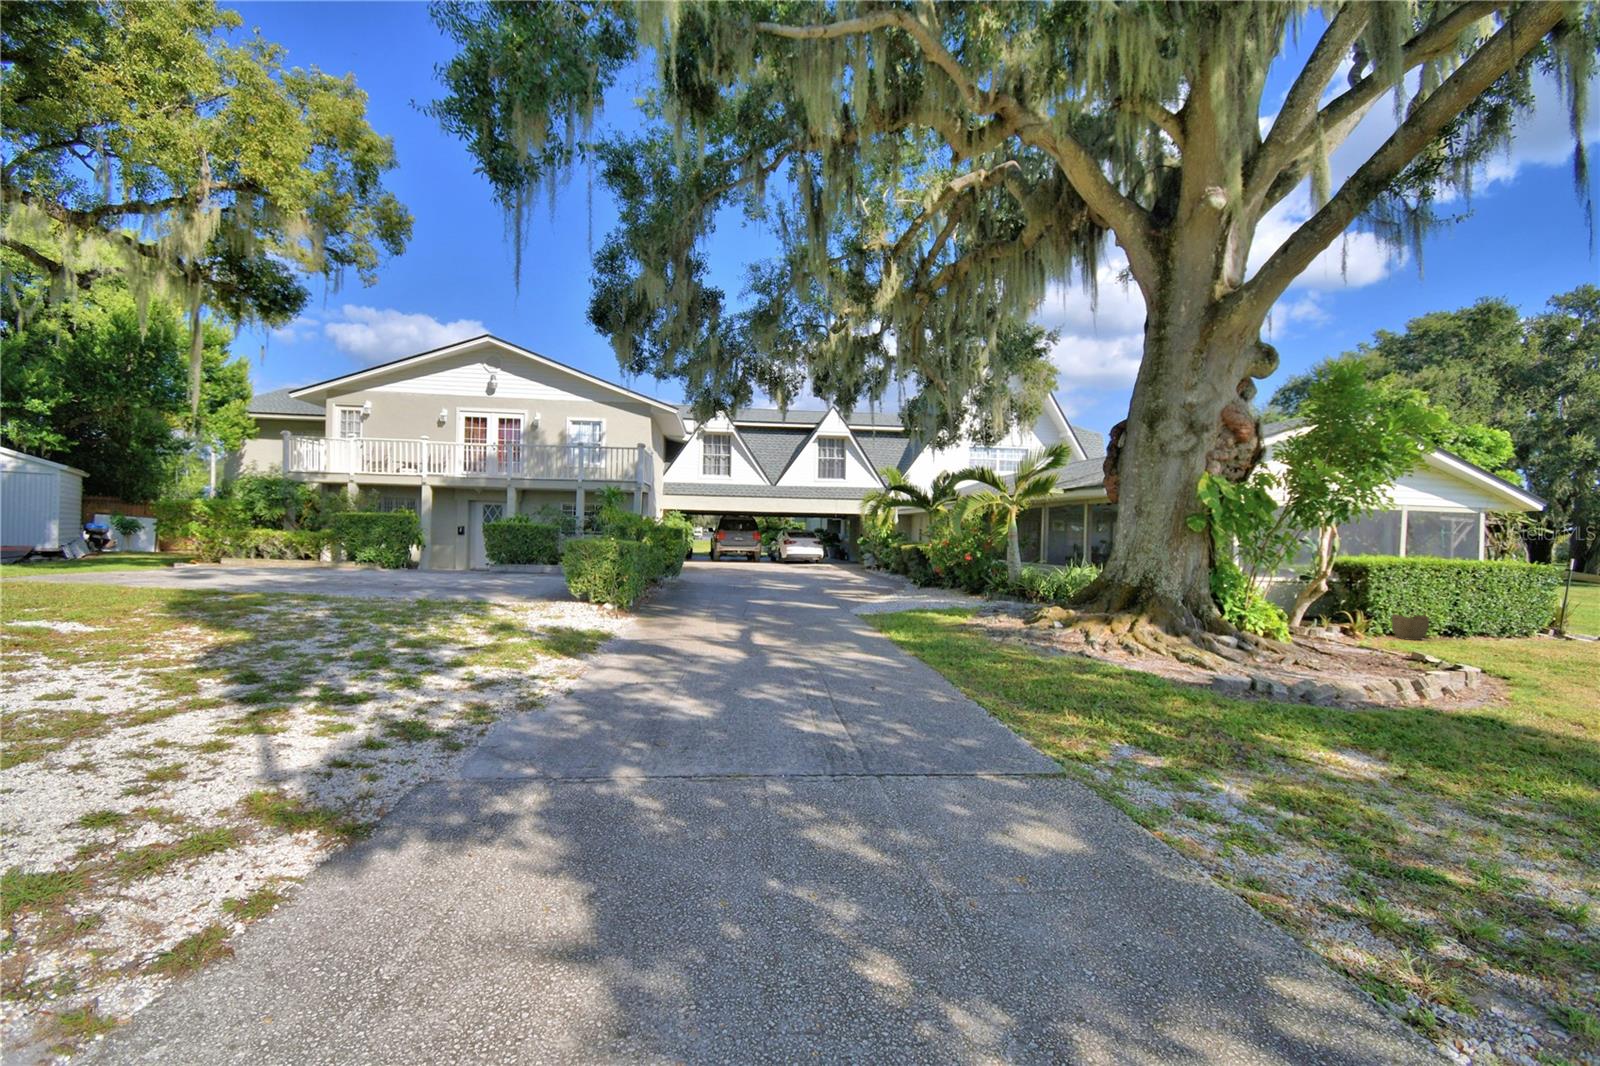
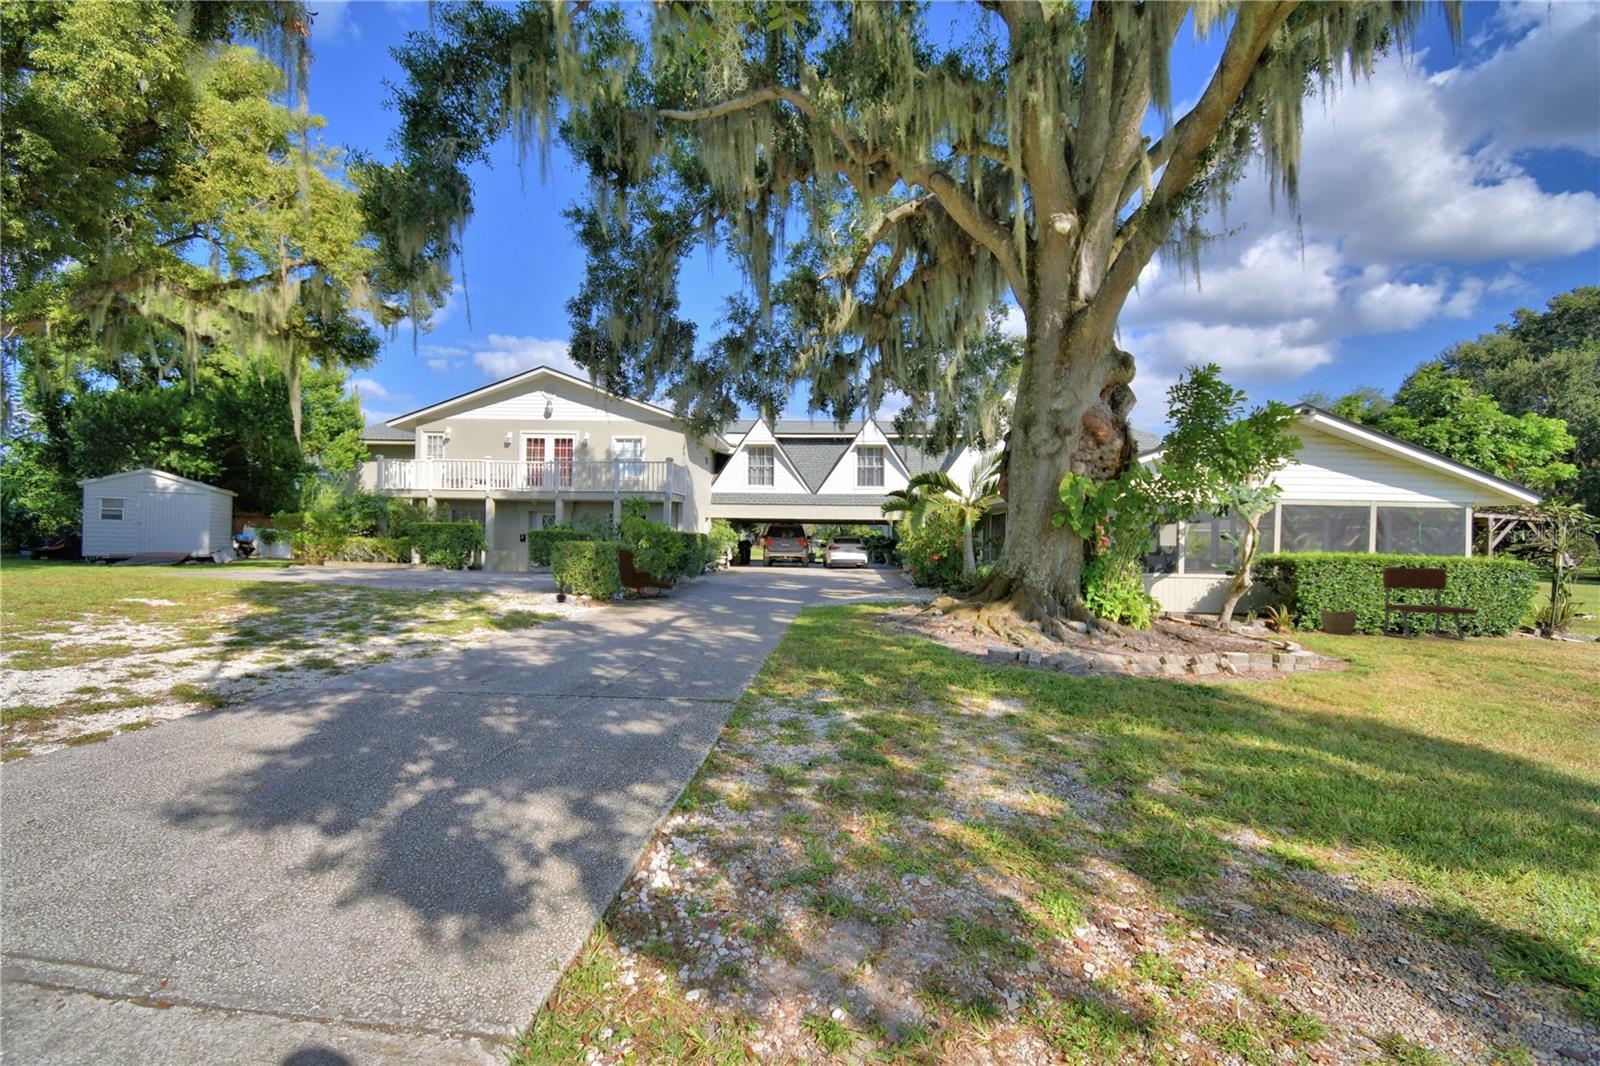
lounge chair: none [630,550,694,610] -> present [618,549,672,599]
bench: none [1448,572,1542,645] -> present [1383,567,1478,640]
decorative plant: none [552,581,589,616] -> present [556,575,567,602]

